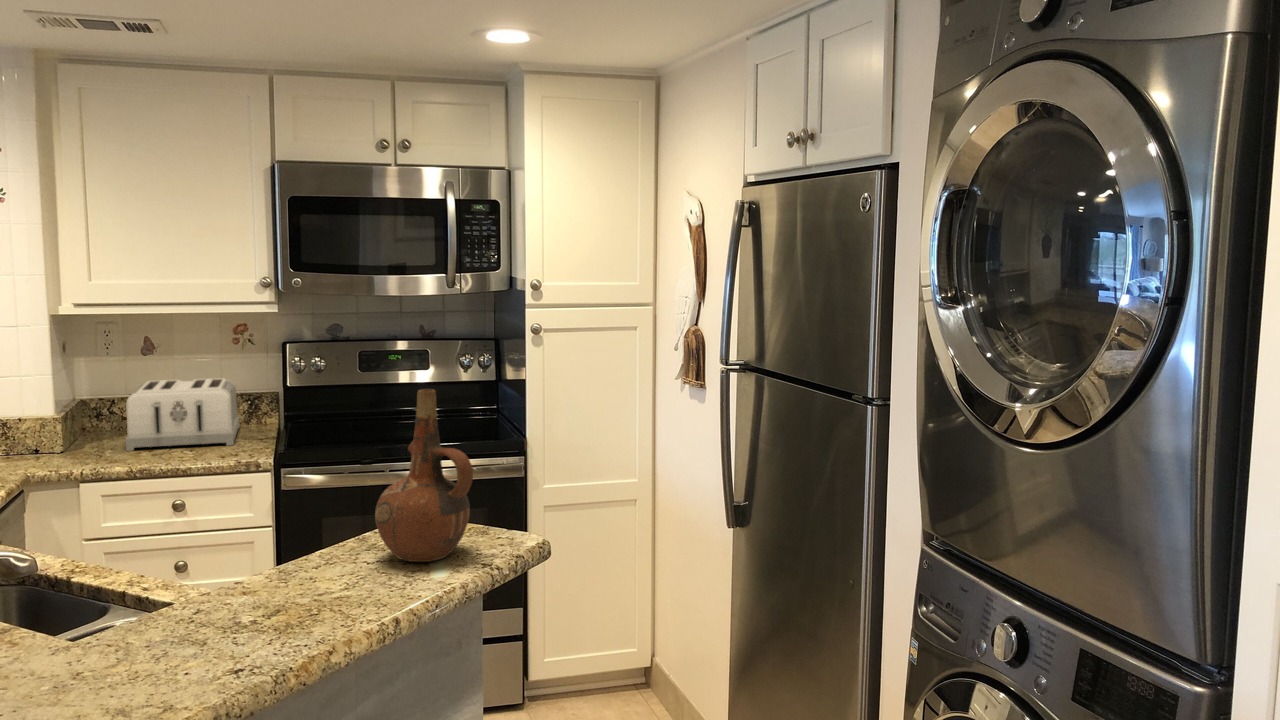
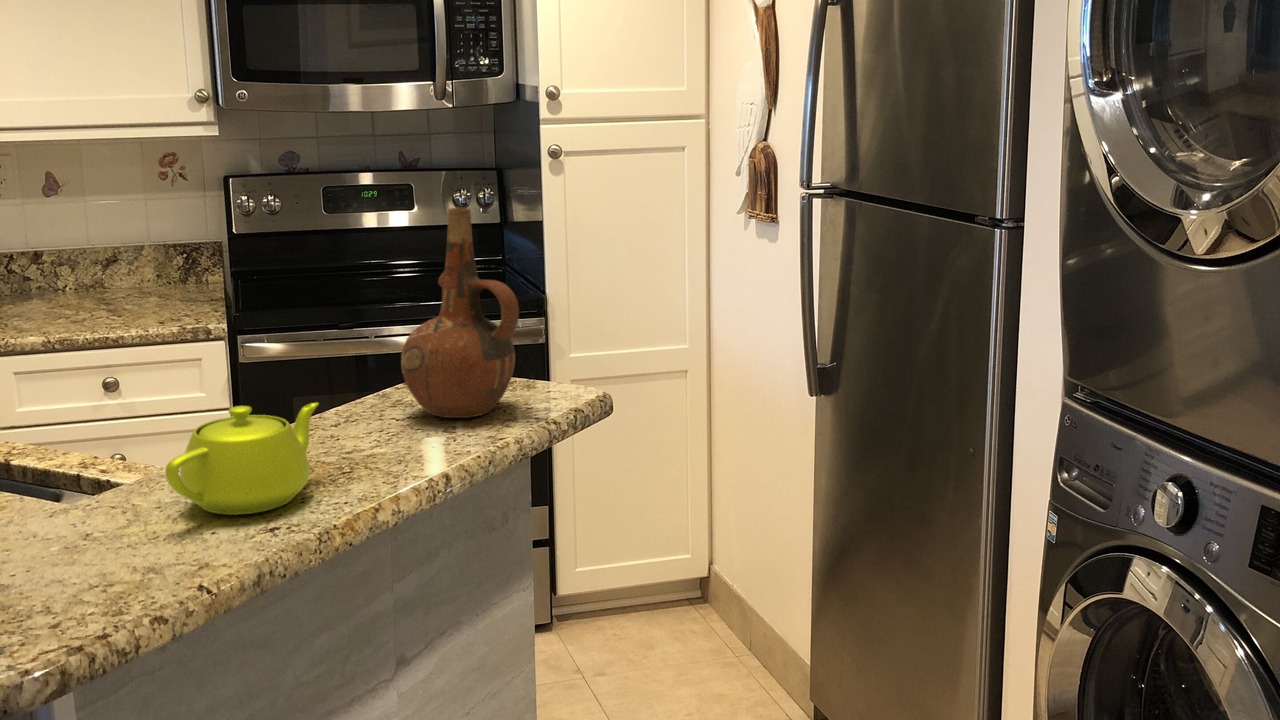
toaster: present [125,378,239,451] -> none [34,224,174,317]
teapot: none [146,555,294,656] -> present [165,403,319,515]

